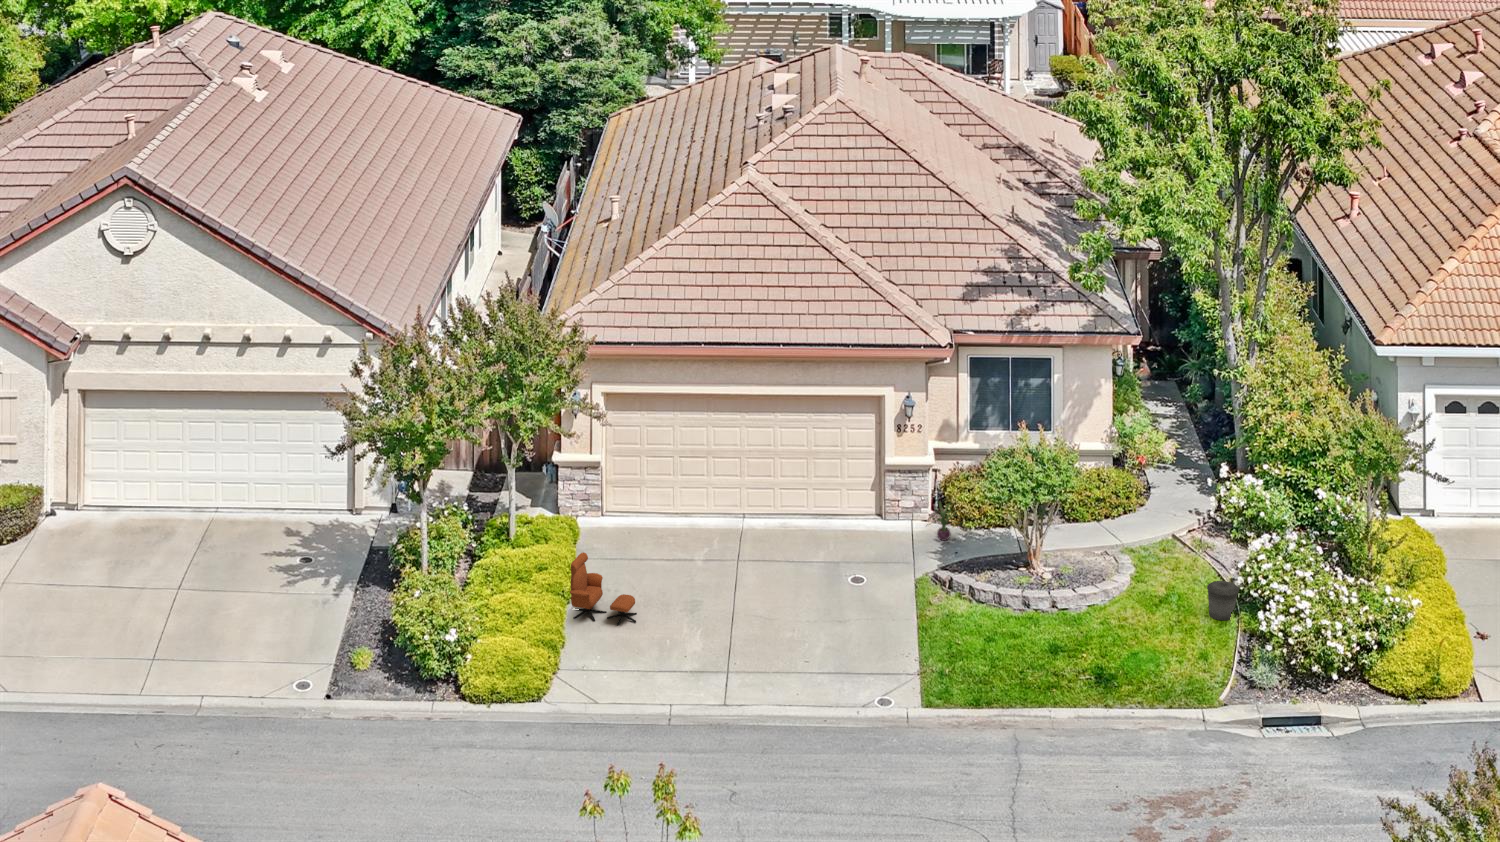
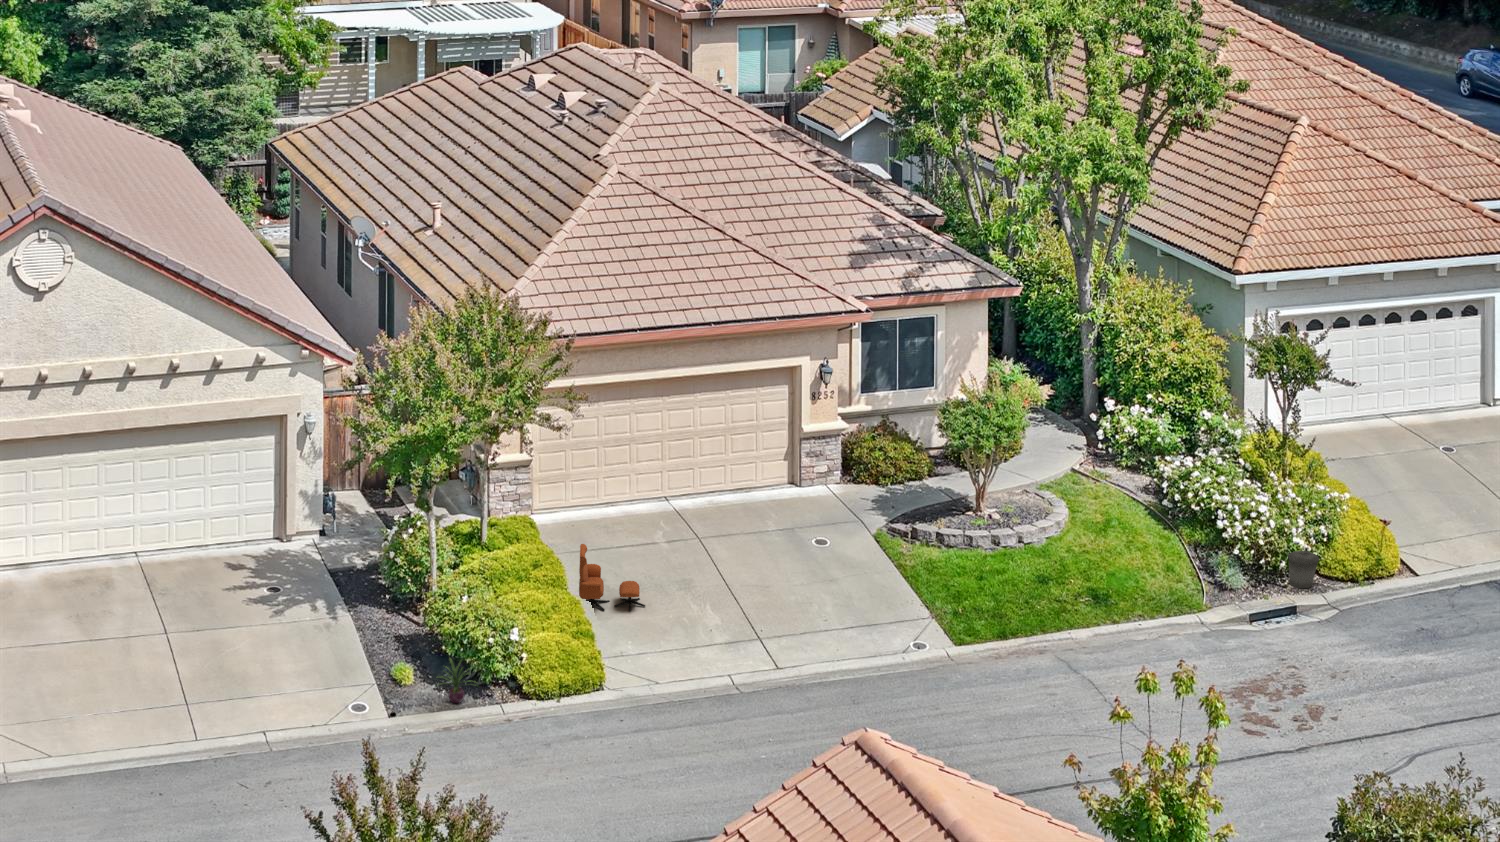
decorative plant: present [934,502,954,541] -> present [440,658,476,703]
trash can: present [1207,581,1239,620] -> present [1288,551,1319,588]

